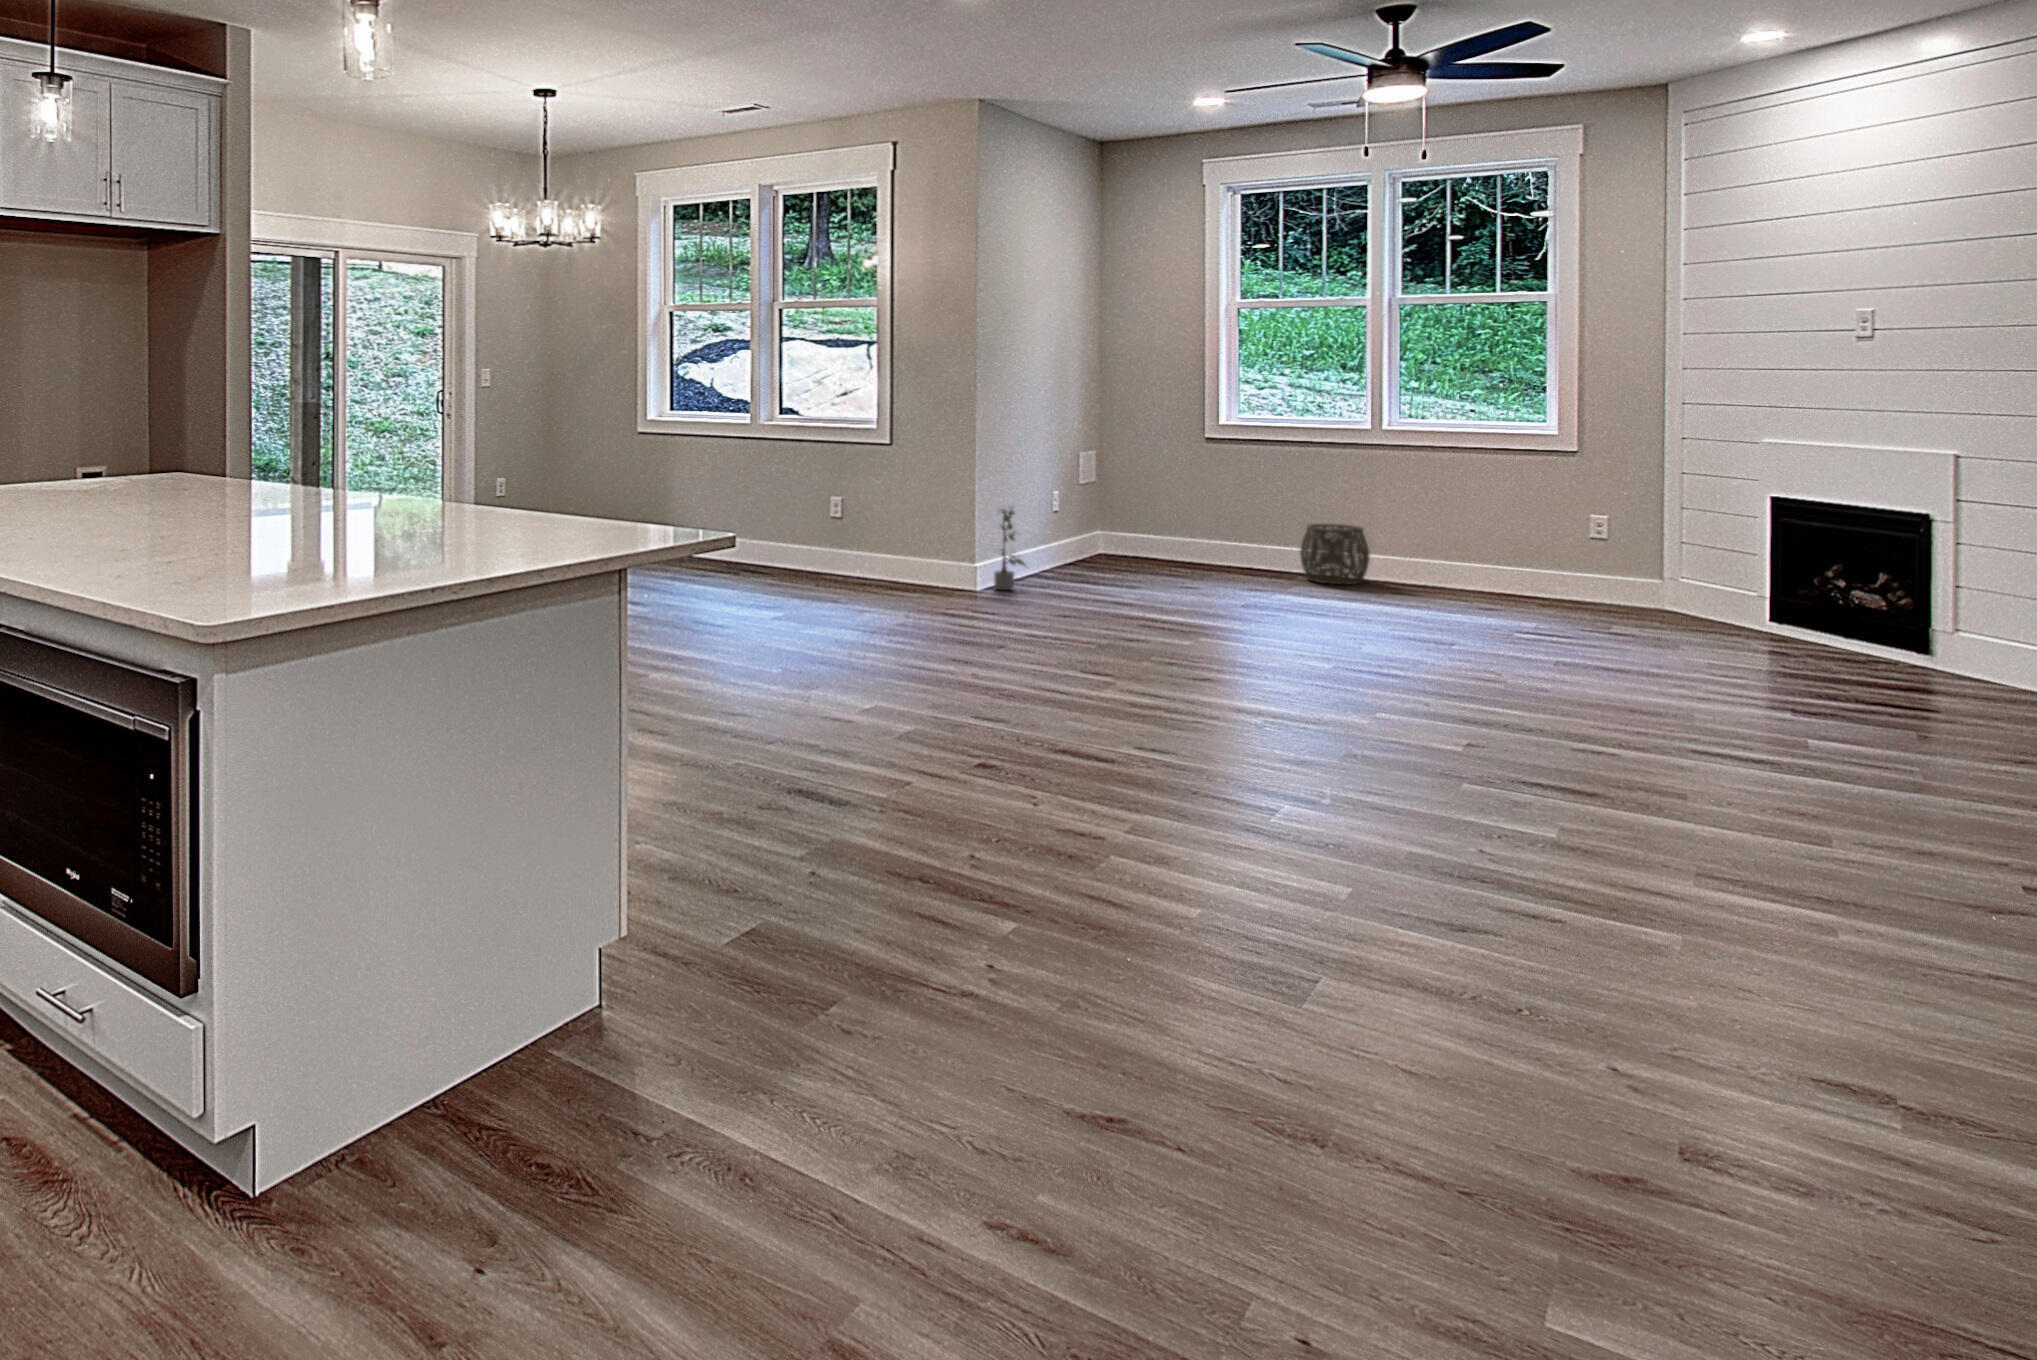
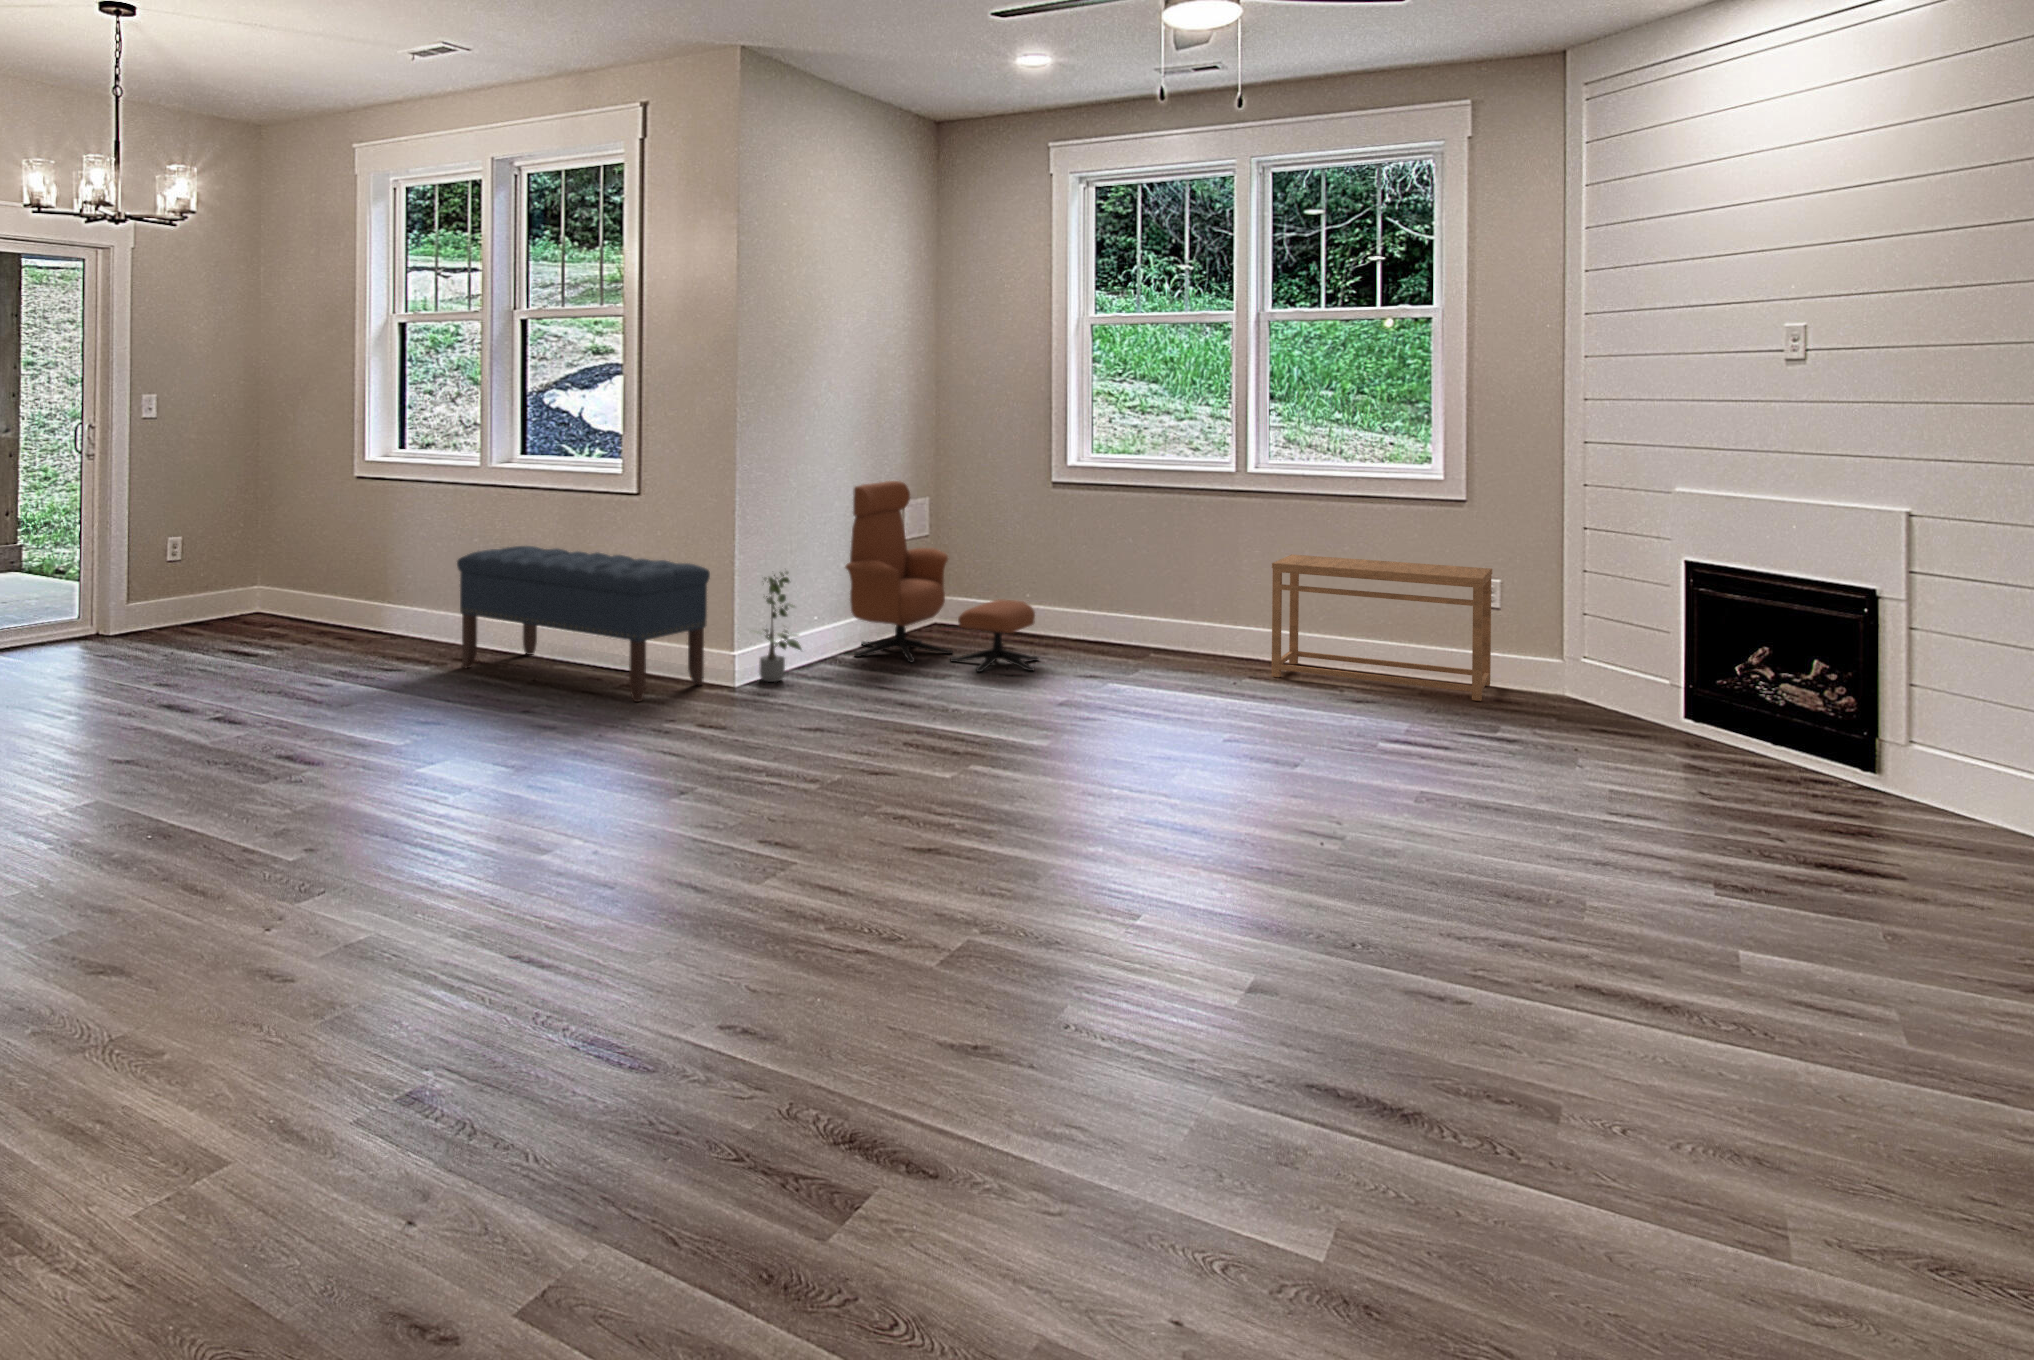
lounge chair: none [1049,438,1211,588] -> present [845,481,1039,672]
bench: none [753,486,958,600] -> present [457,546,710,702]
side table: none [1410,498,1602,612] -> present [1272,555,1492,701]
woven basket: present [1300,524,1369,585] -> none [1149,586,1230,663]

